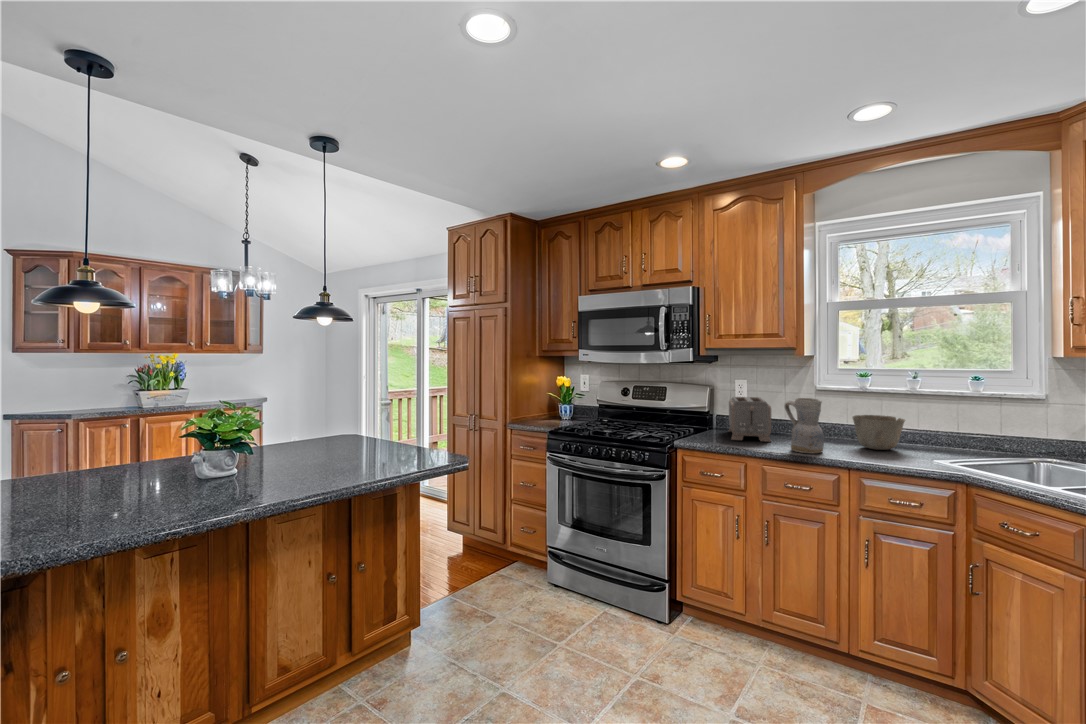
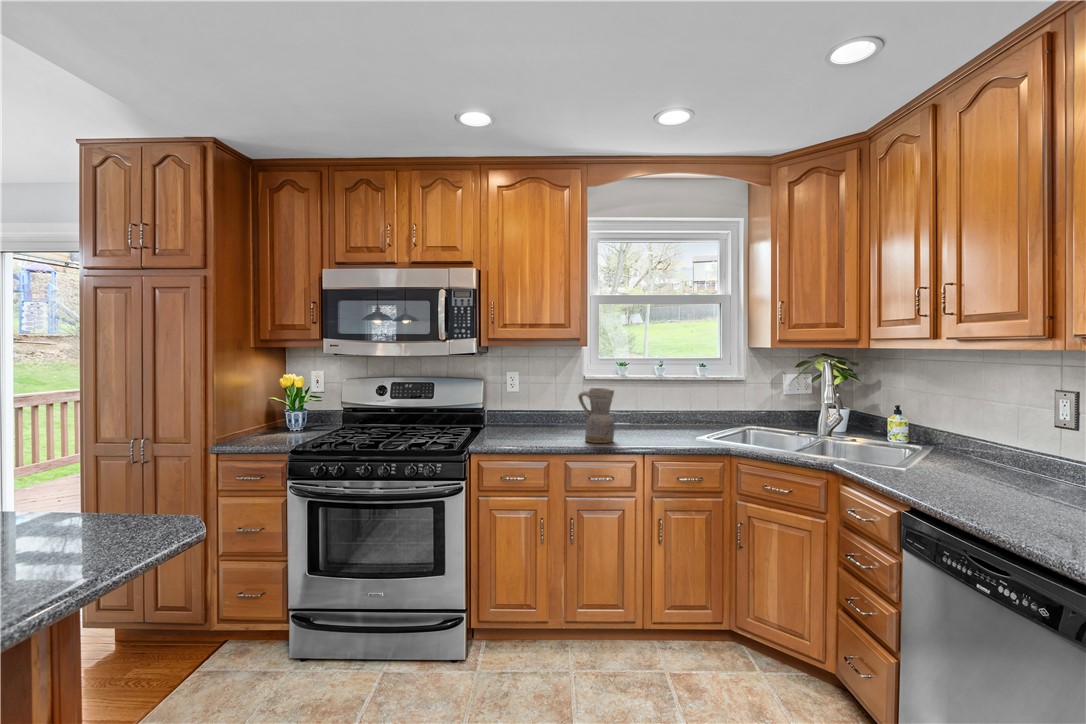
toaster: present [729,397,771,442] -> none [505,391,559,437]
ceramic bowl: present [853,415,905,450] -> none [627,402,669,434]

